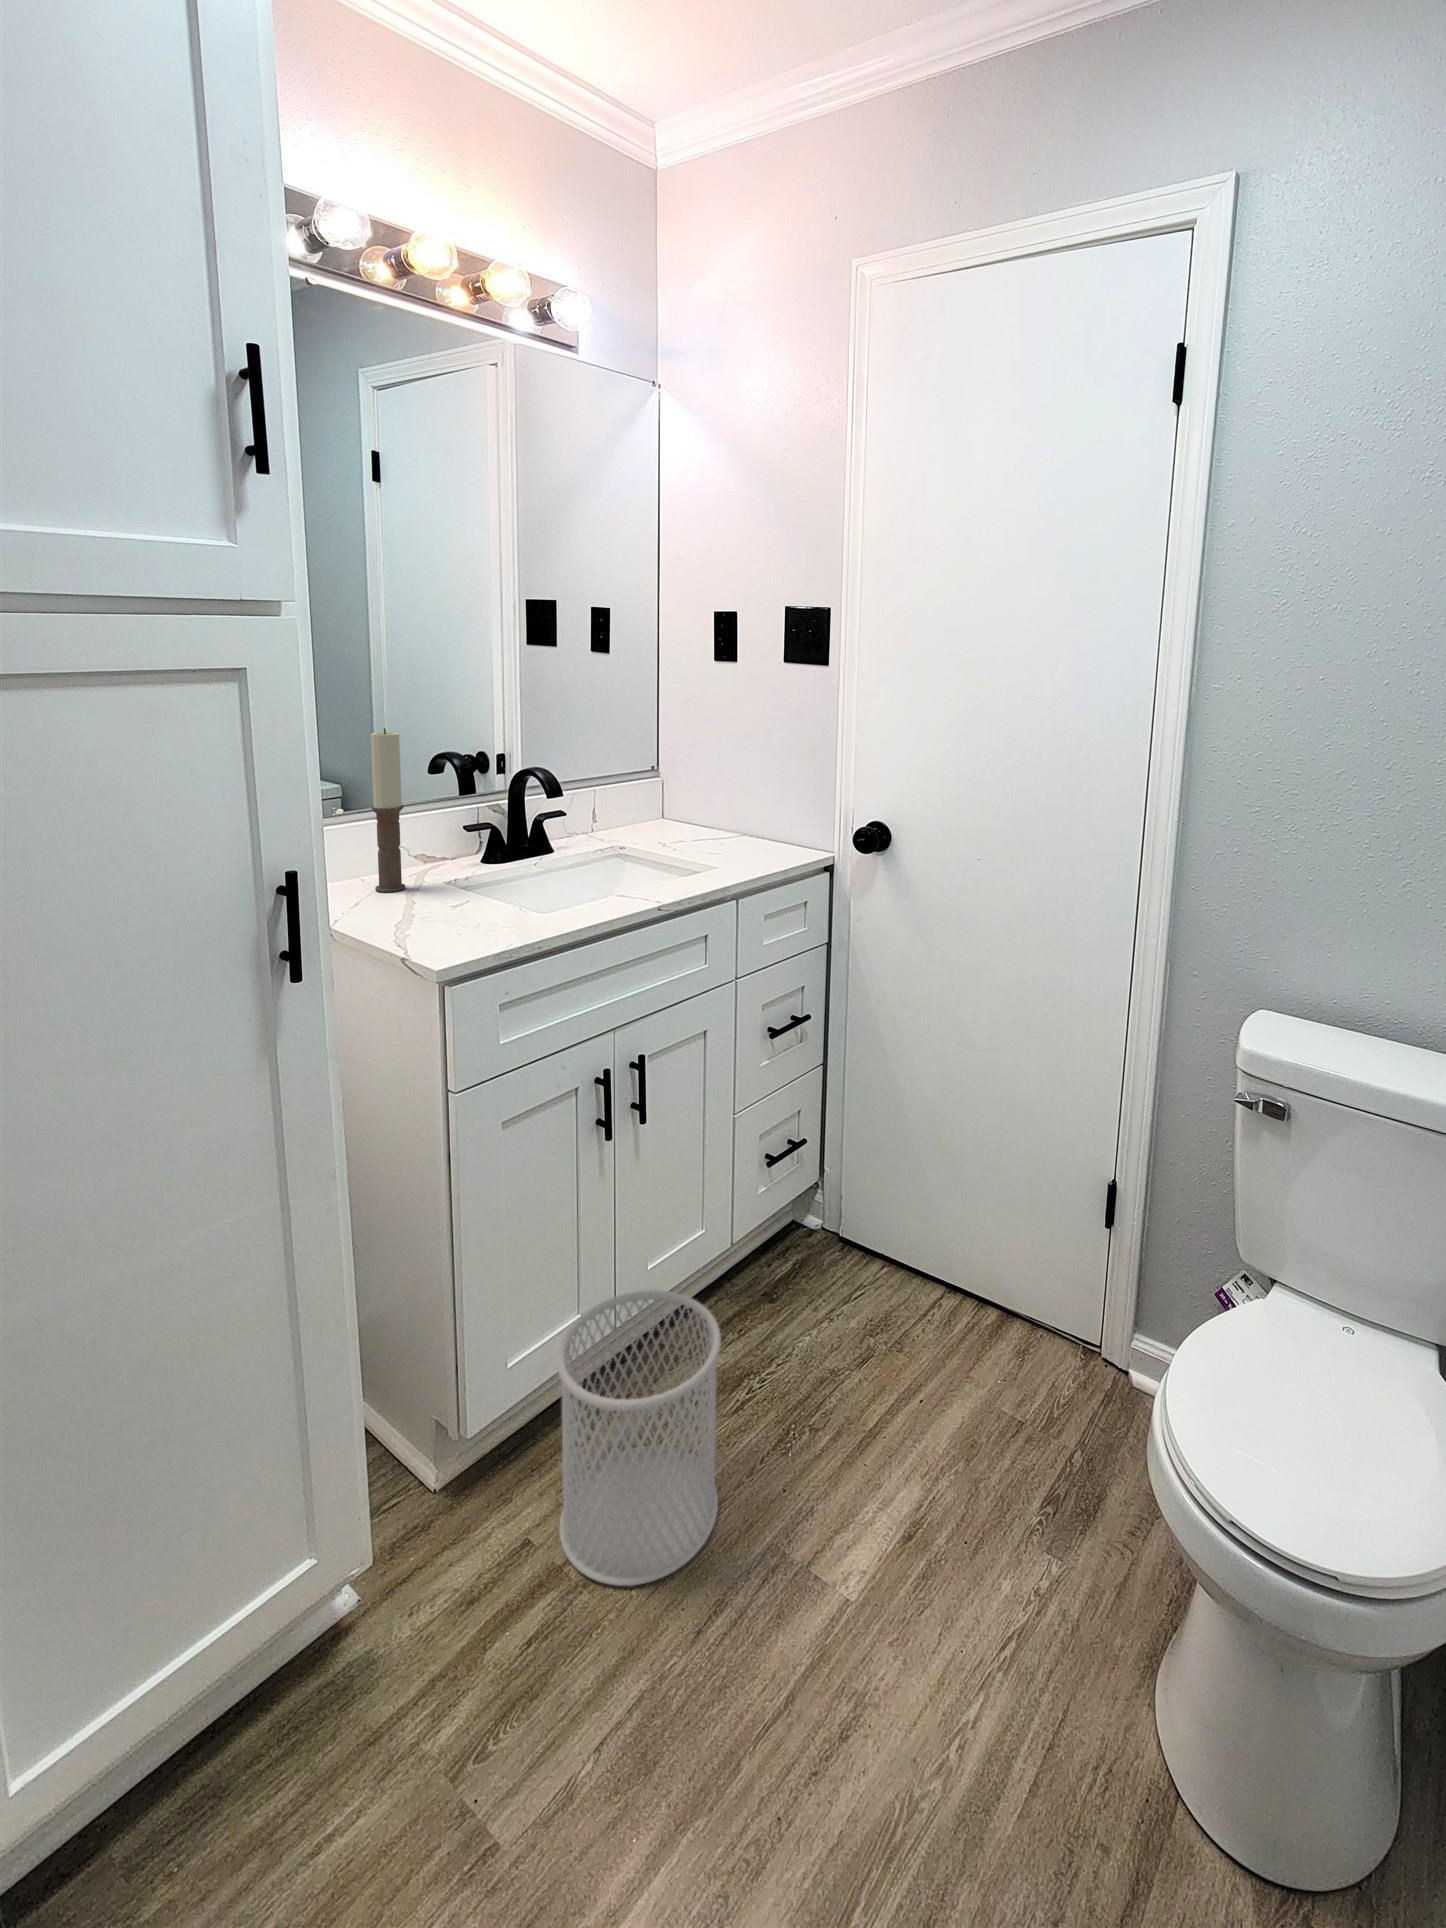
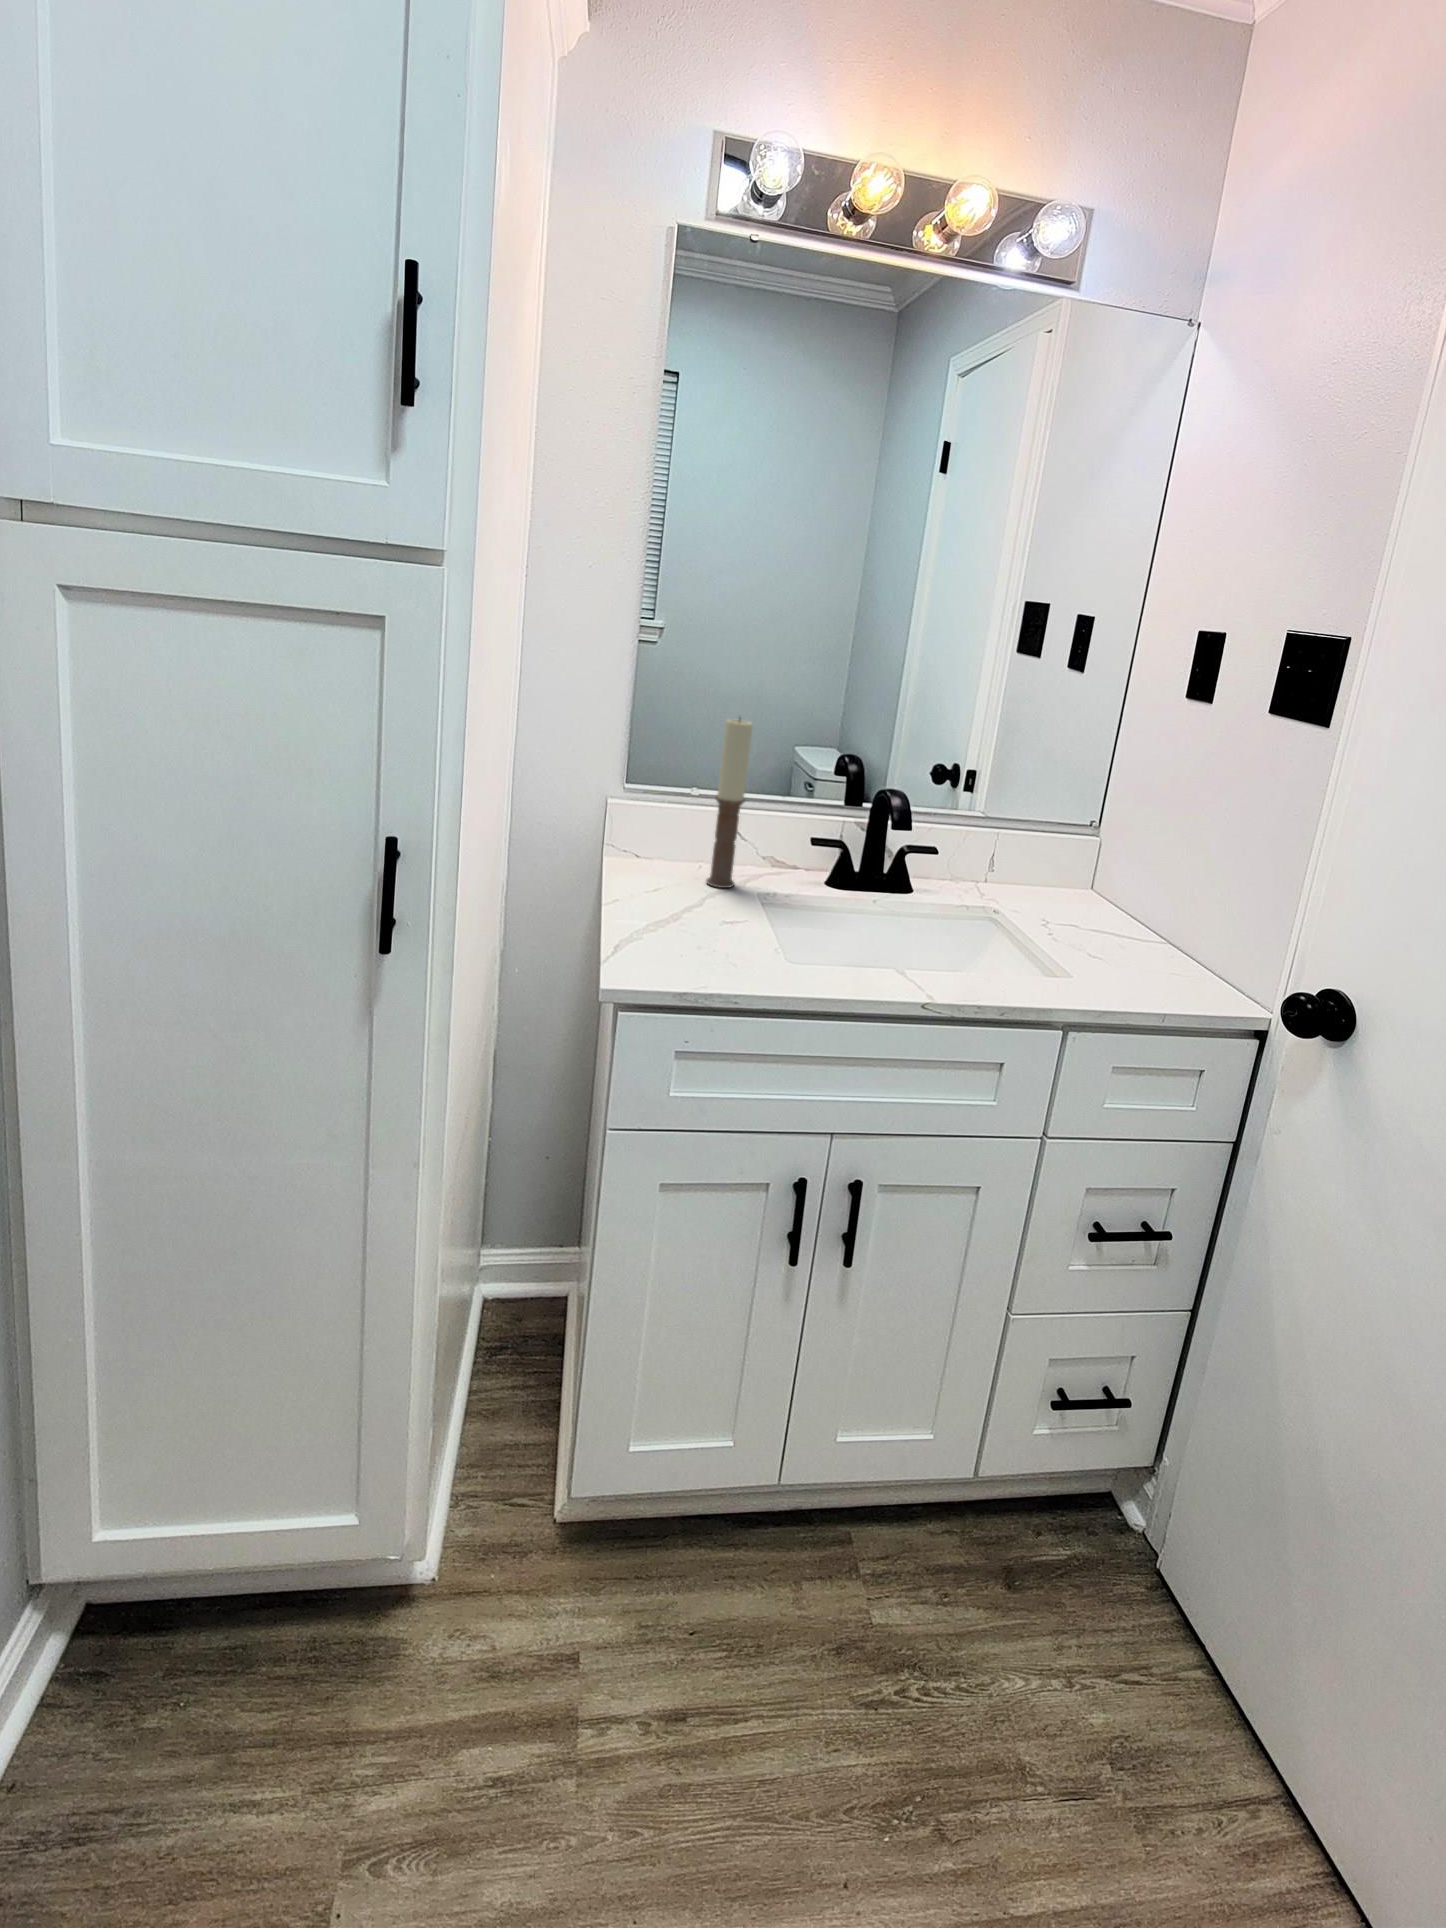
wastebasket: present [557,1290,721,1586] -> none [584,1452,811,1864]

